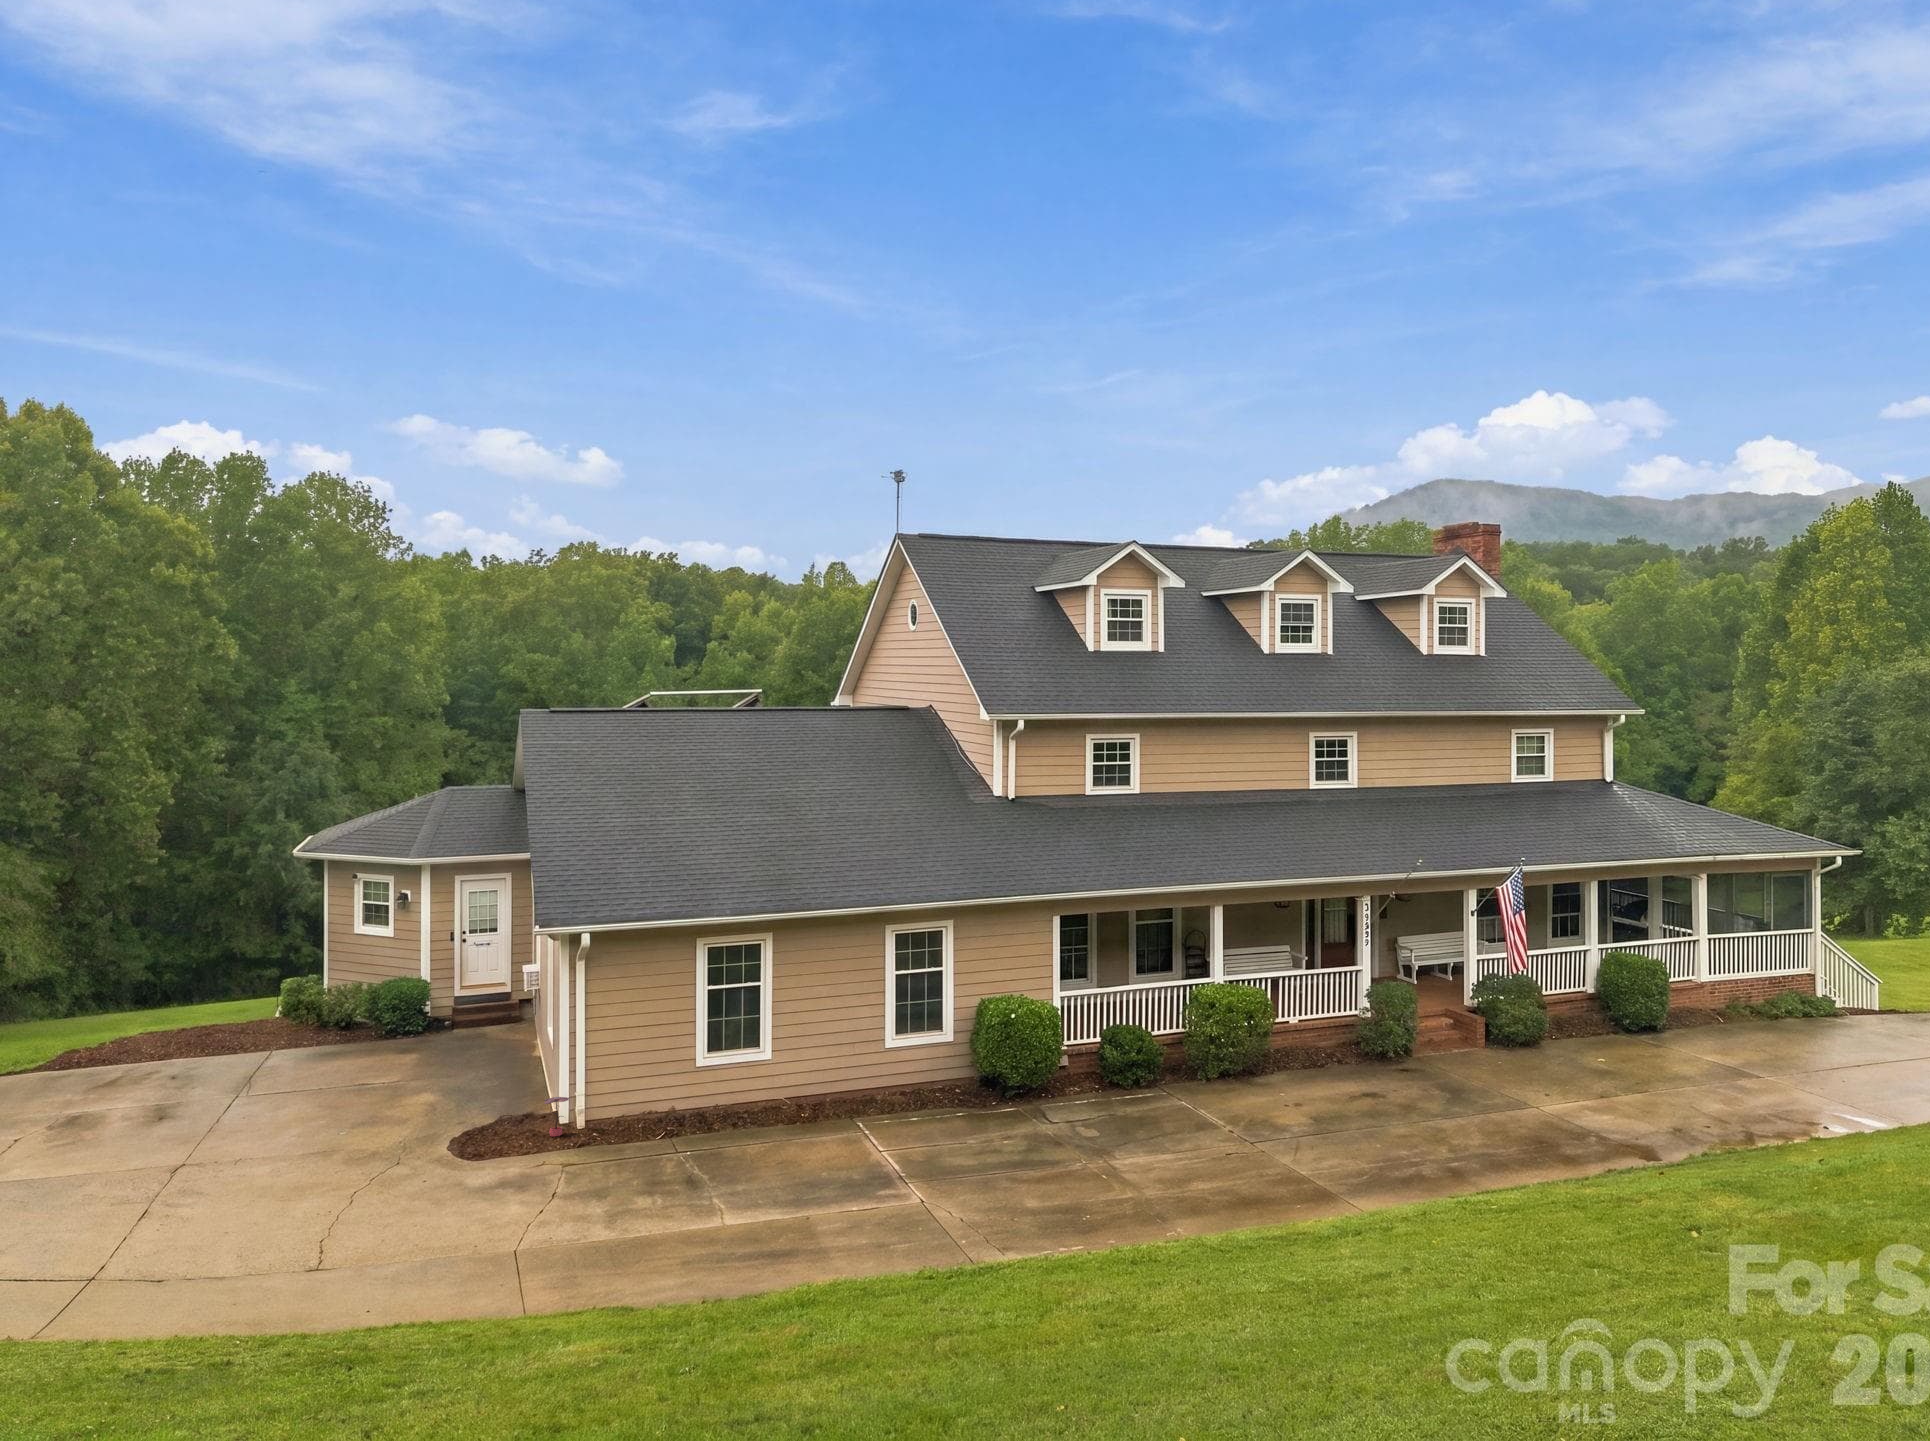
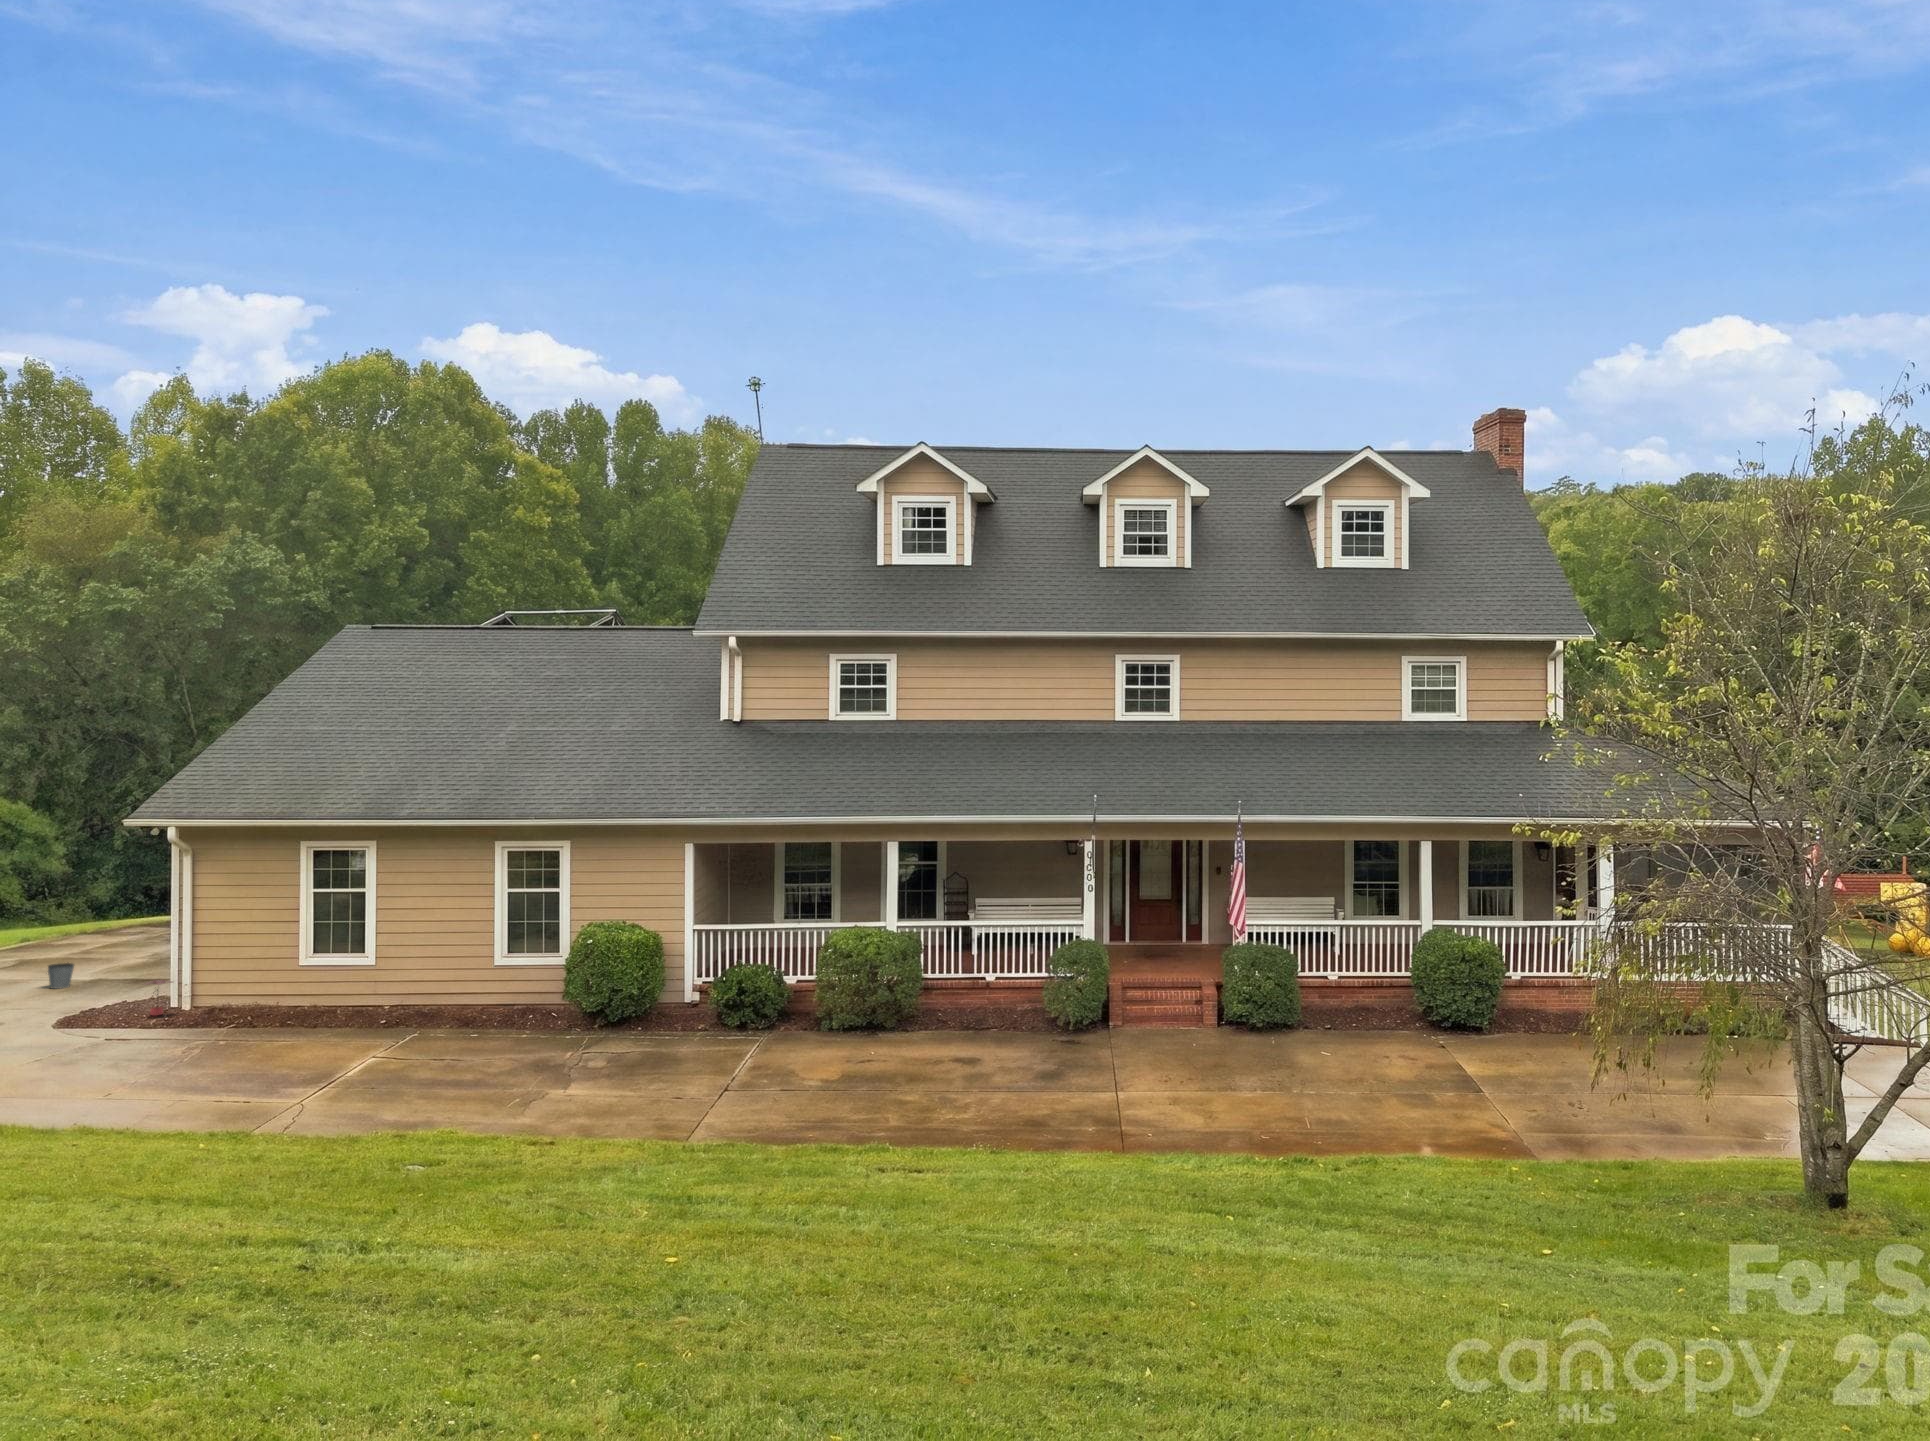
bucket: none [307,1099,338,1130] -> present [48,963,74,989]

